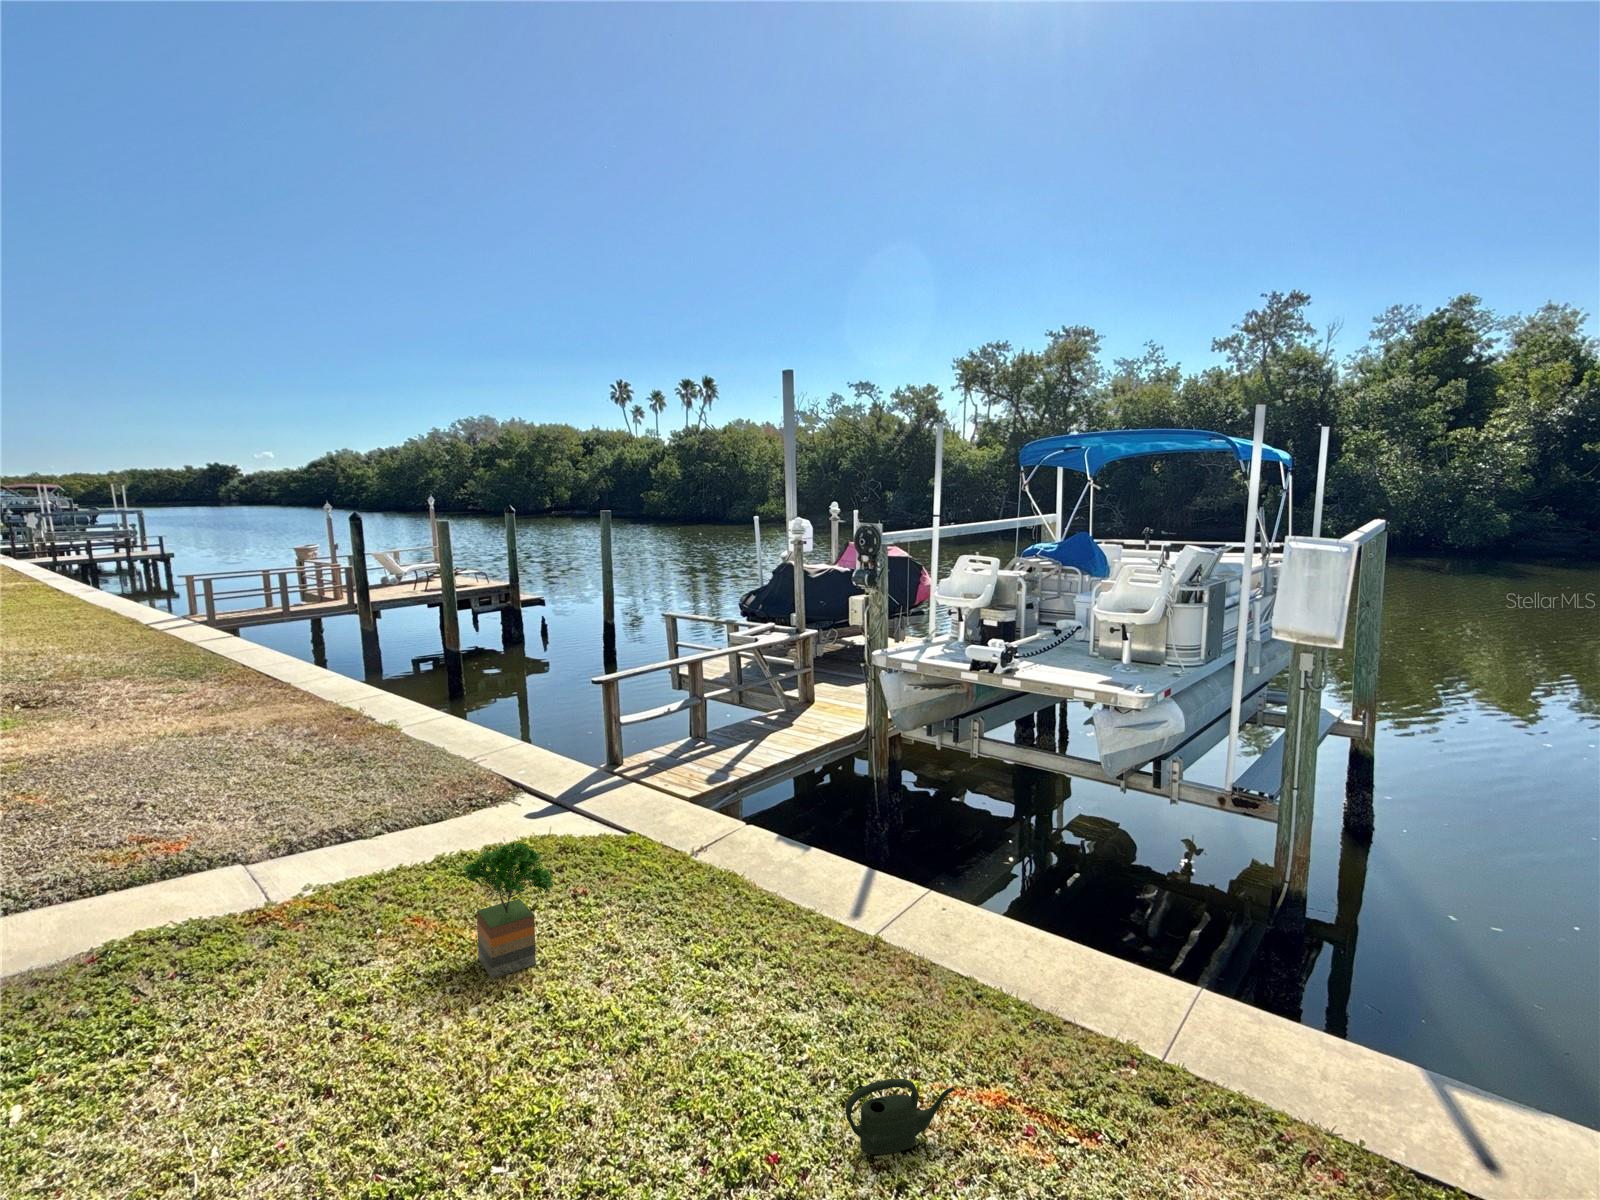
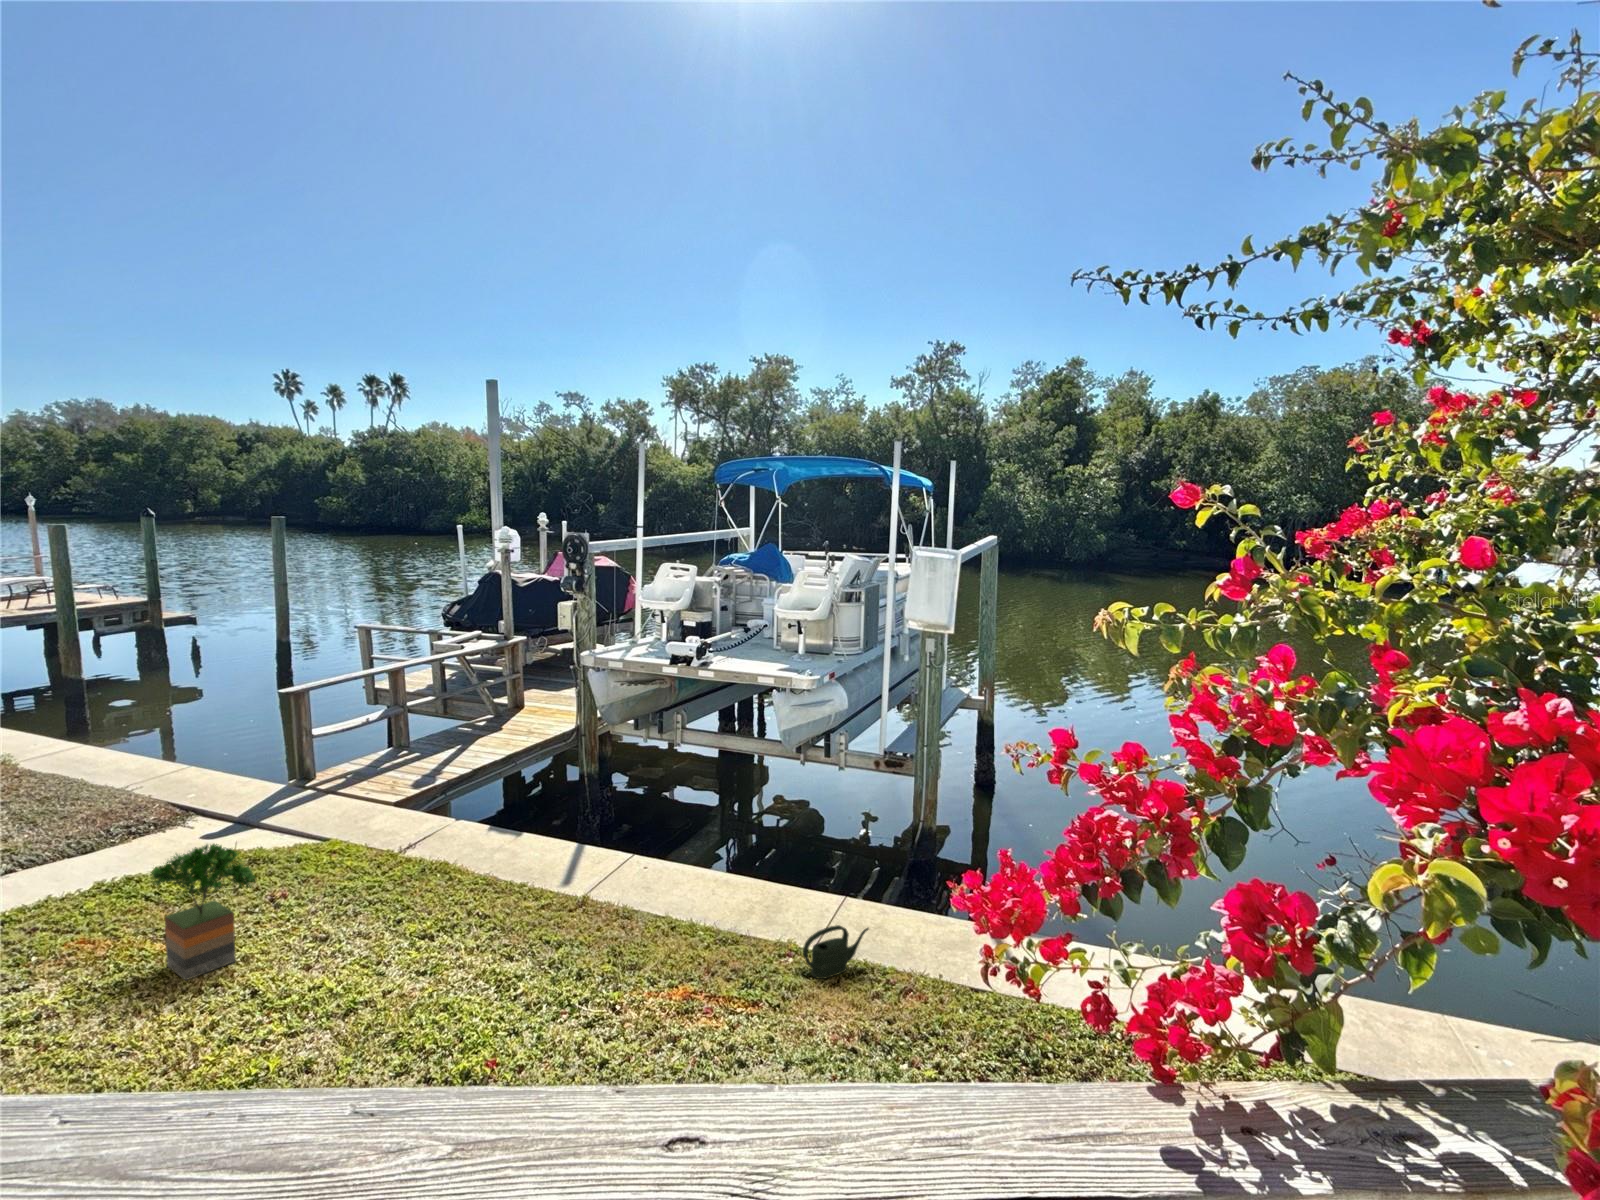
watering can: present [845,1079,954,1154] -> present [803,925,868,979]

